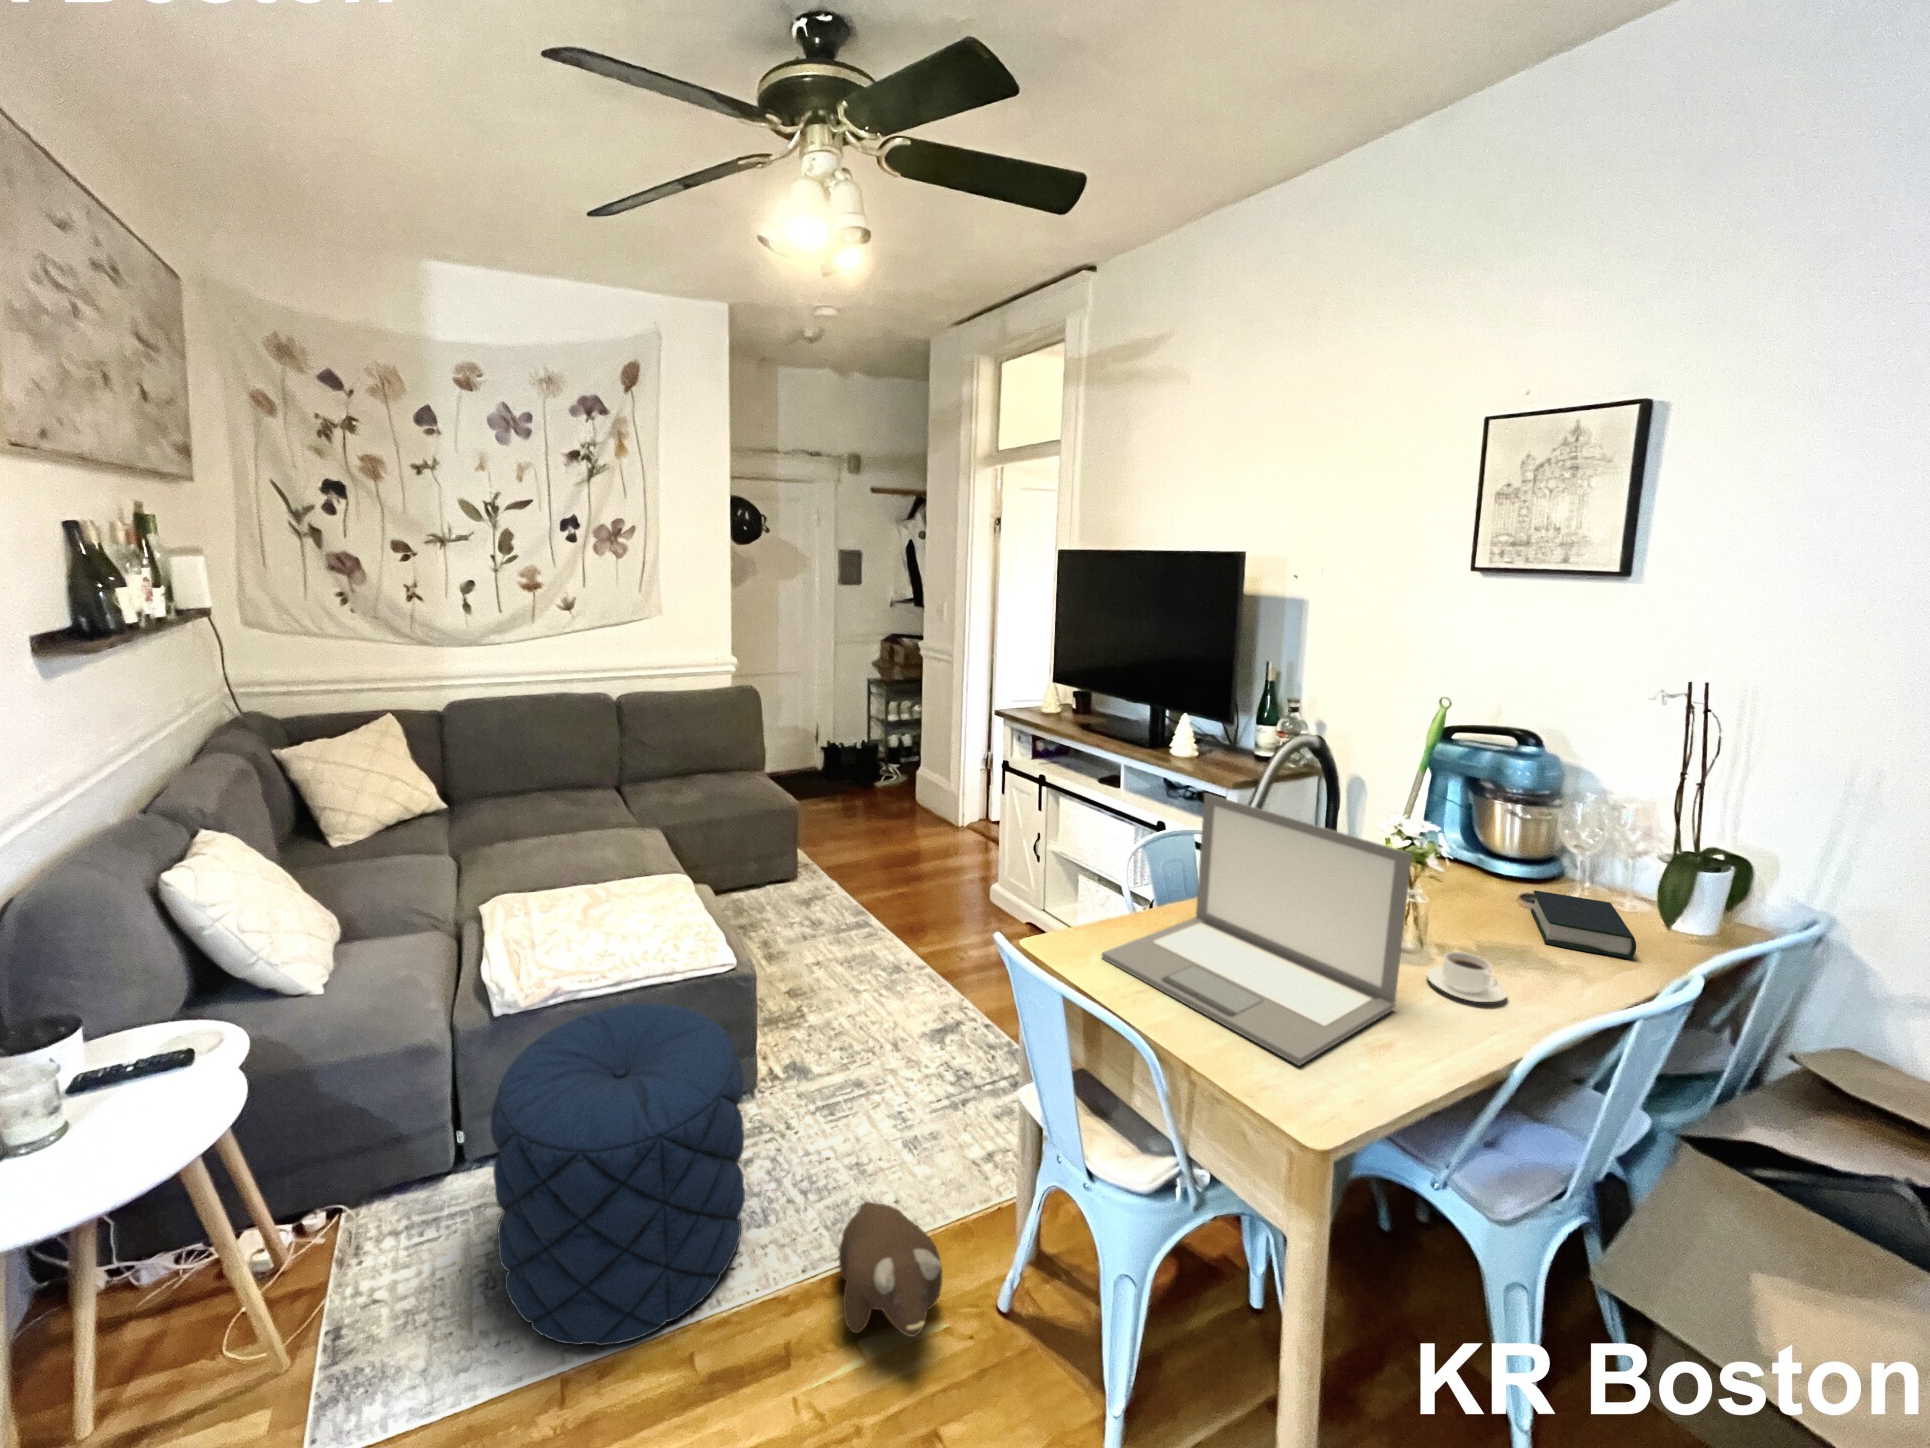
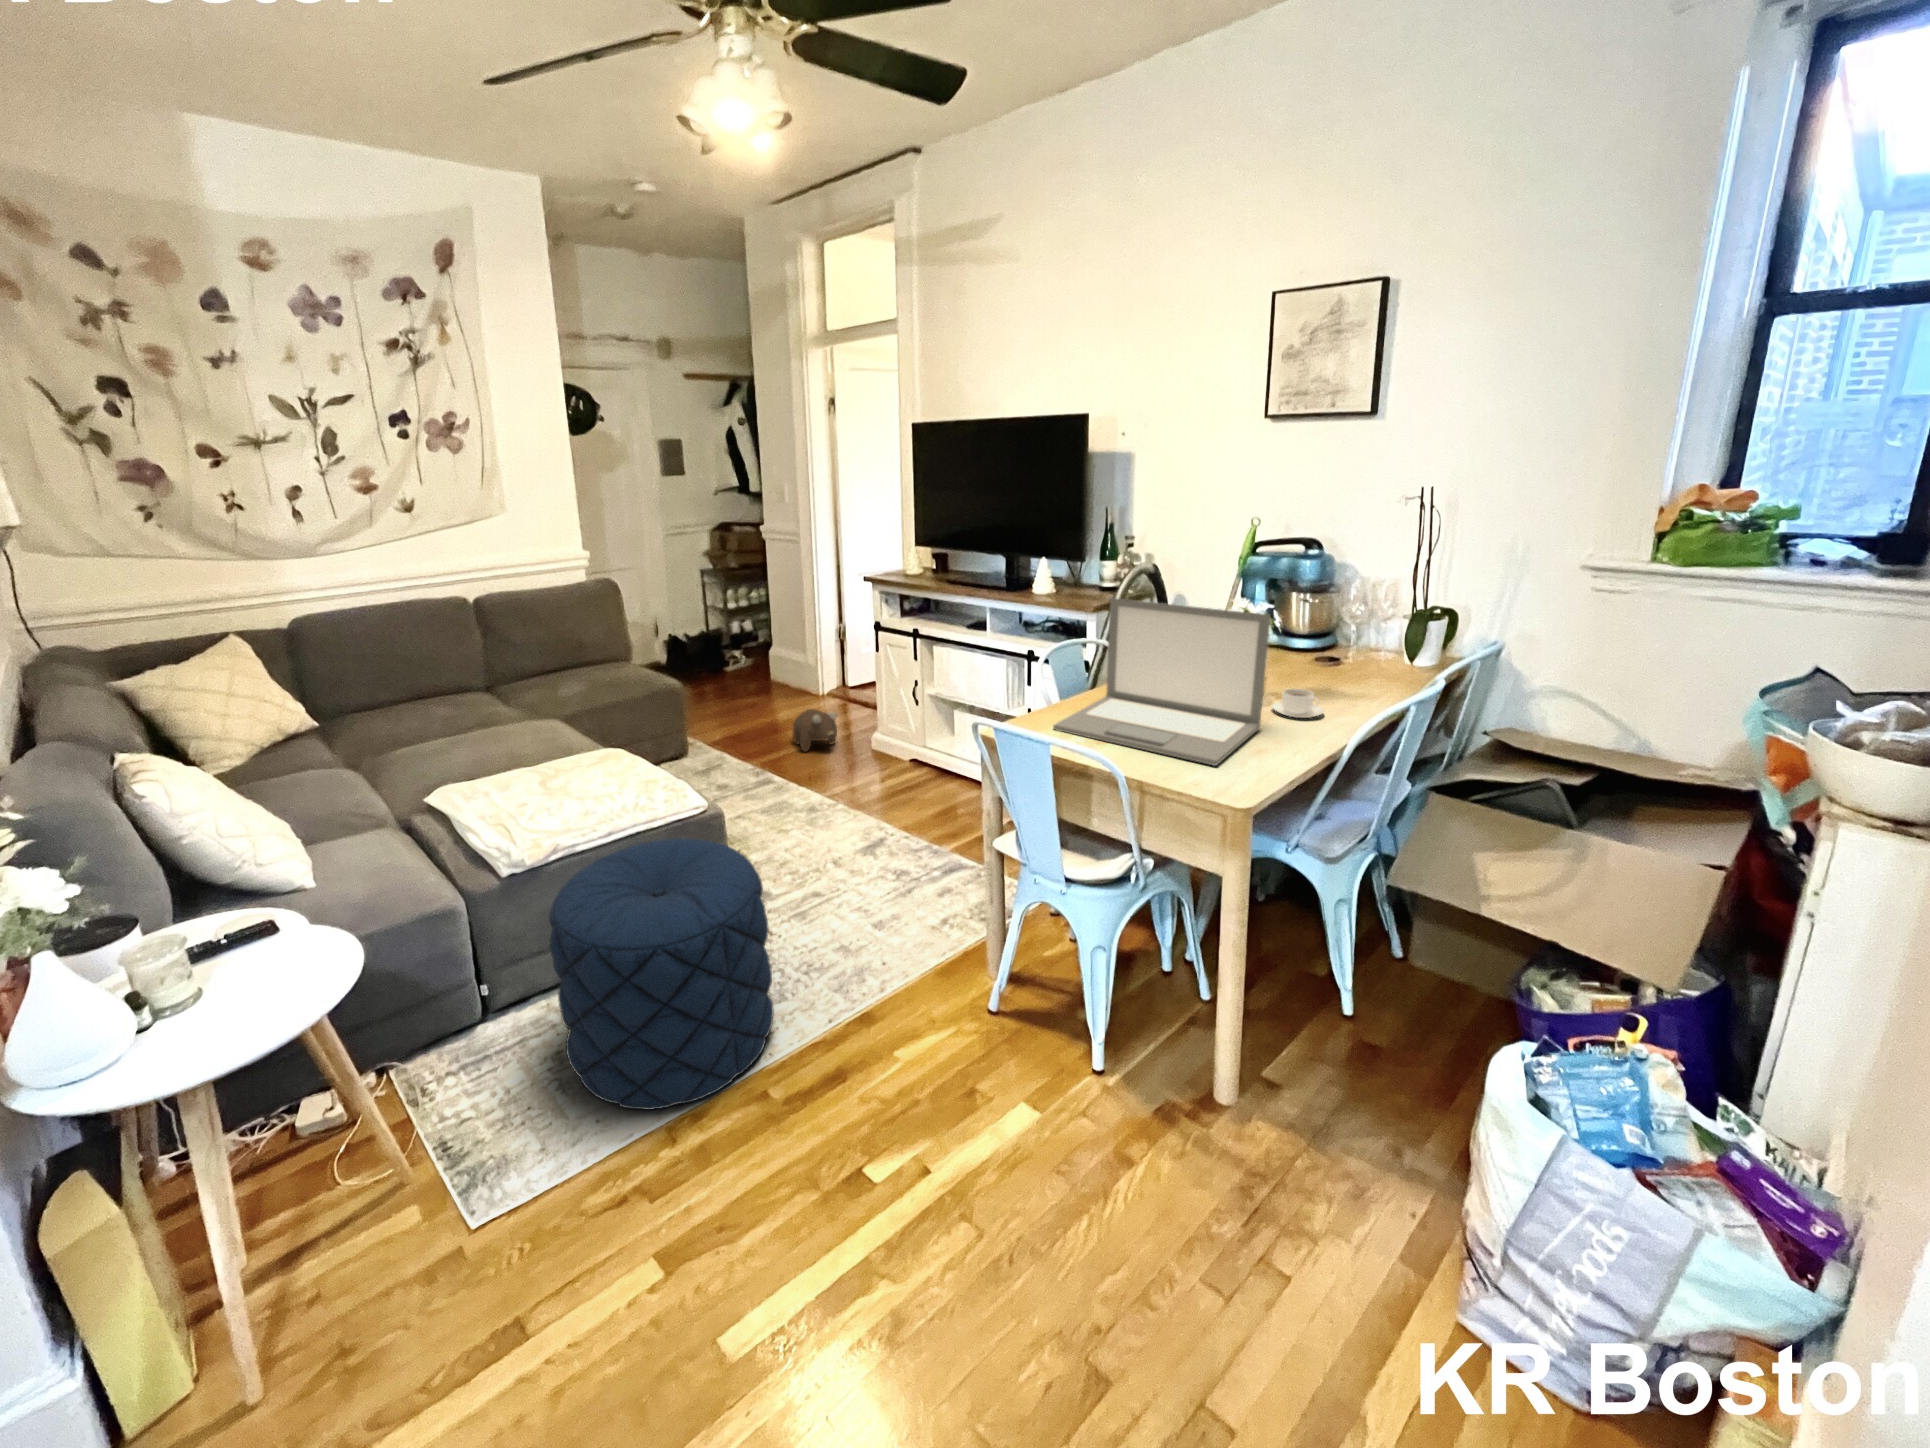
book: present [1531,890,1636,959] -> none [1319,651,1390,683]
plush toy: present [839,1202,942,1337] -> present [793,709,837,752]

